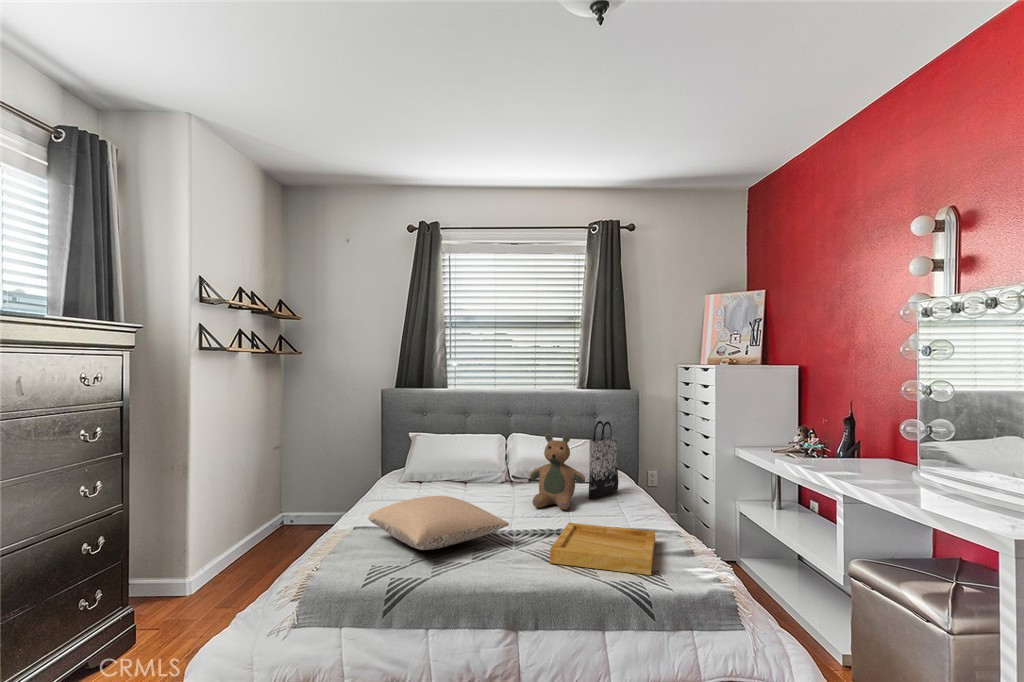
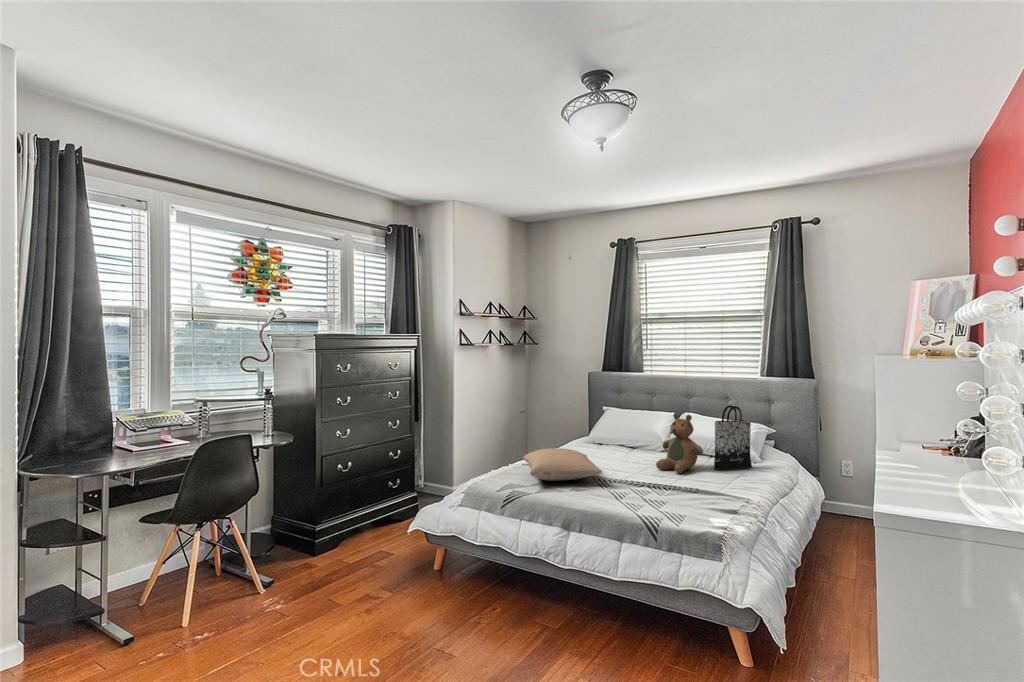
tray: present [550,523,655,575] -> none [614,478,712,515]

